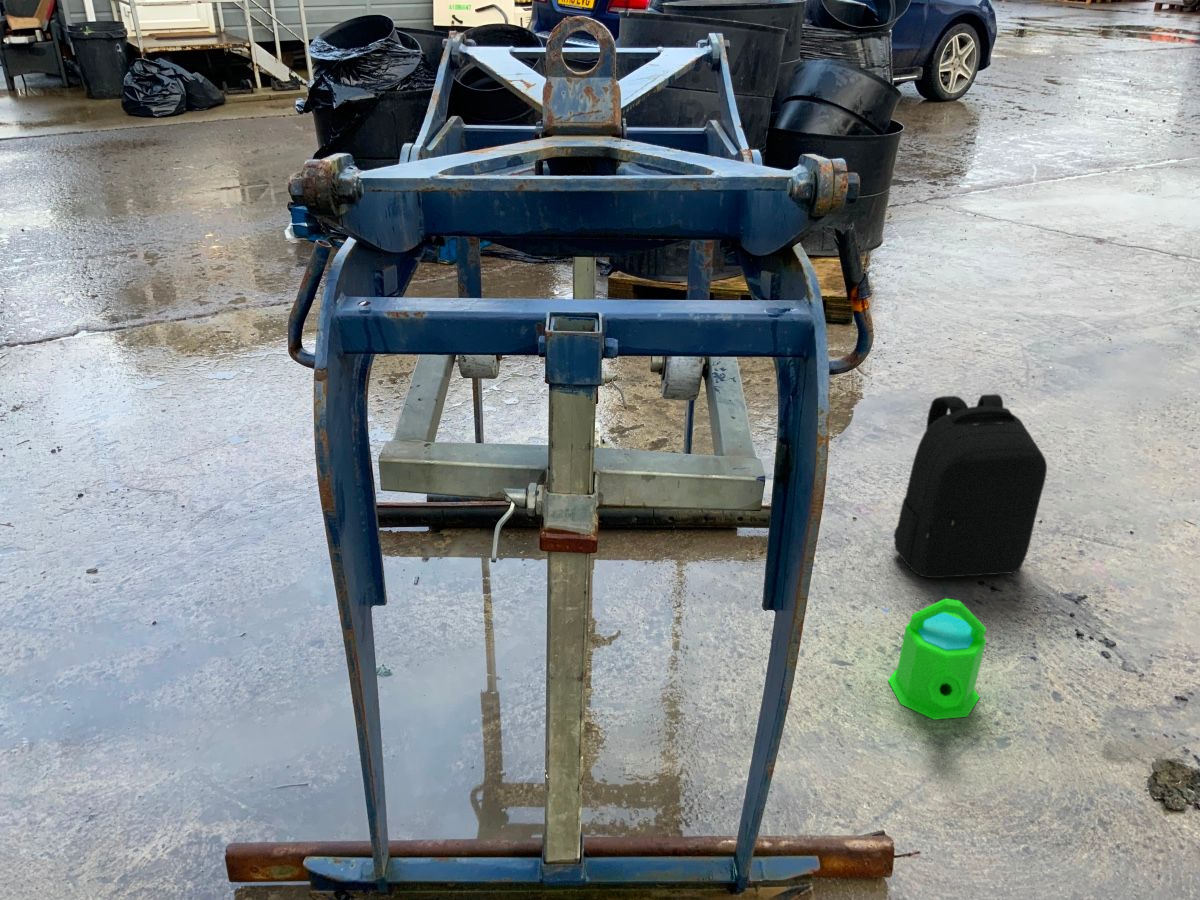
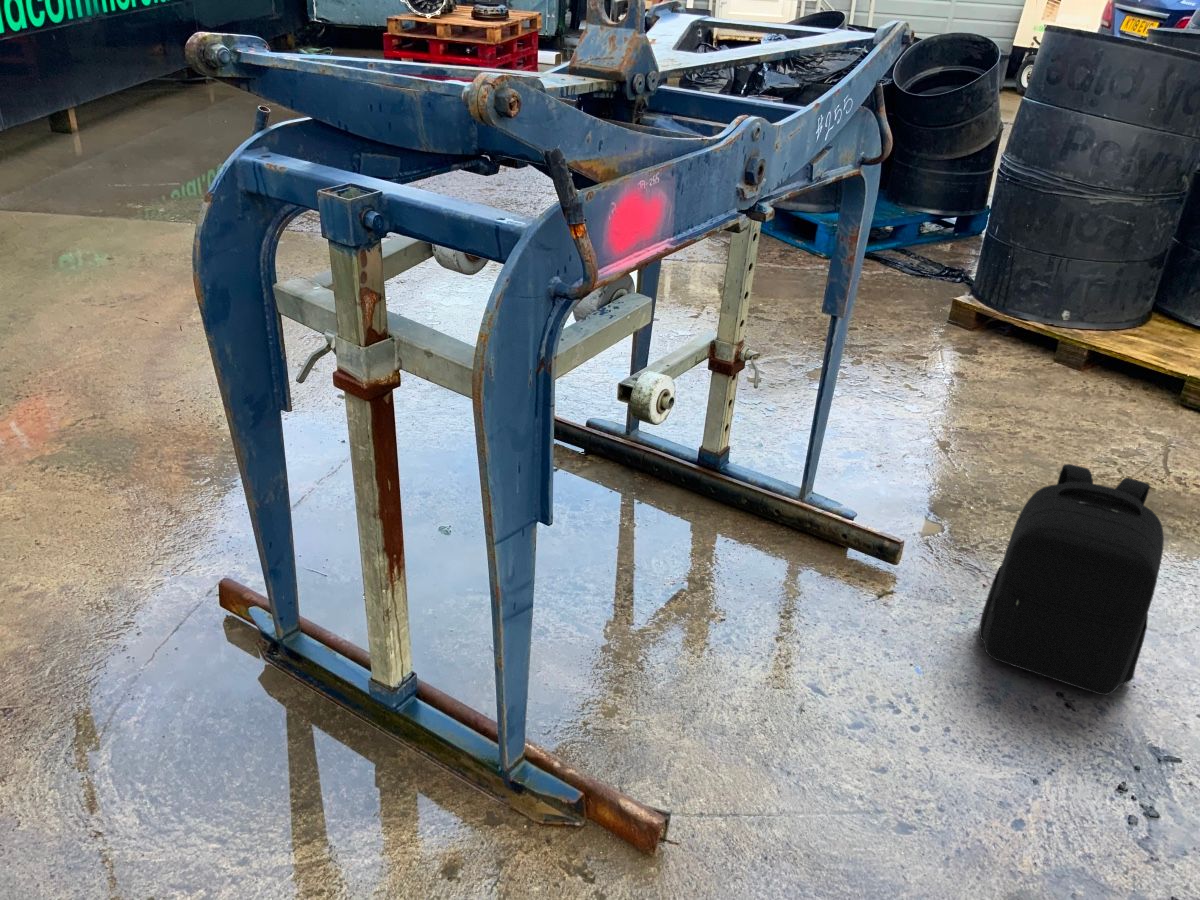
watering can: present [888,599,986,720] -> none [823,656,943,792]

